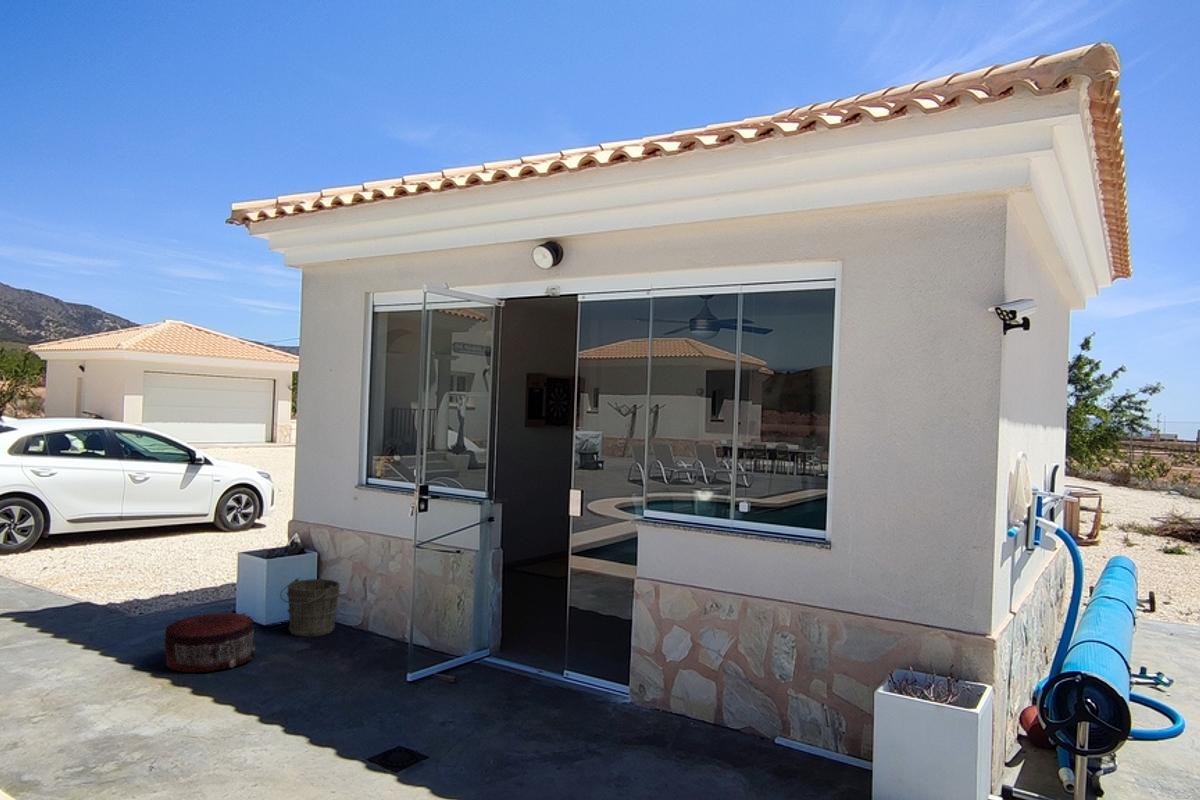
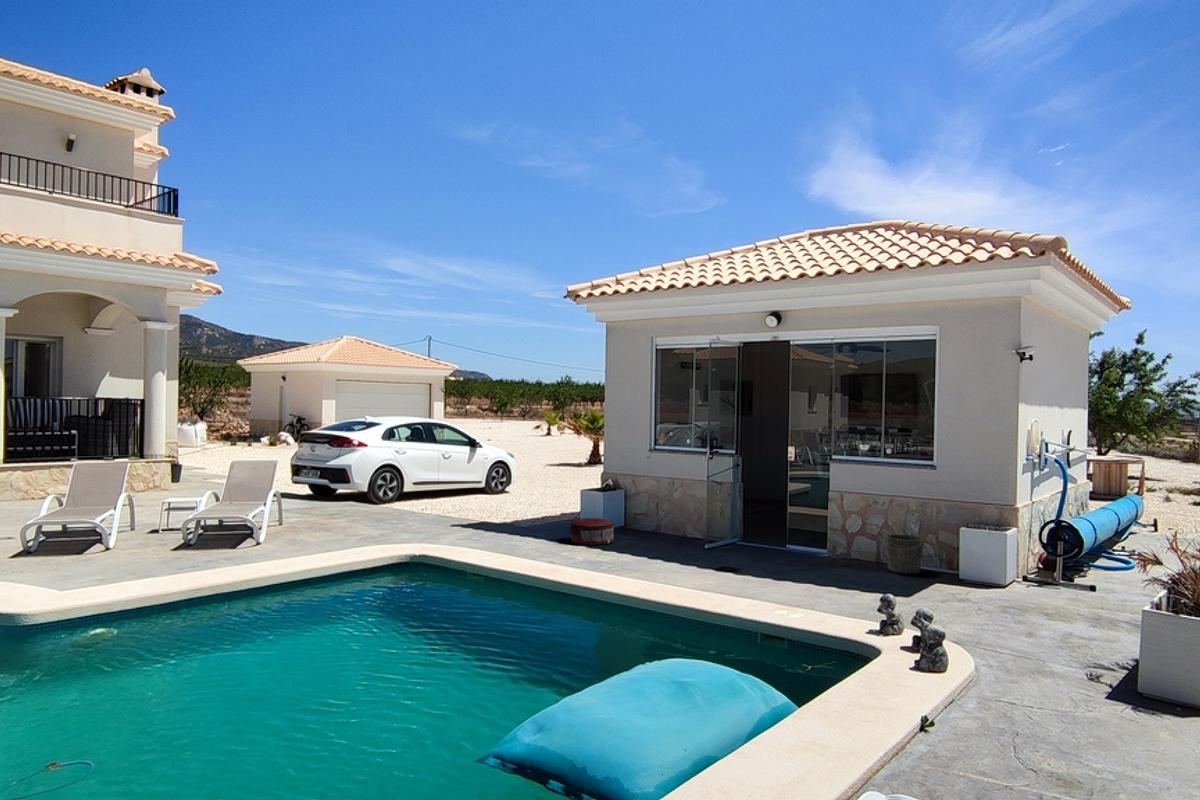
bucket: present [280,579,340,637] -> present [885,533,924,574]

